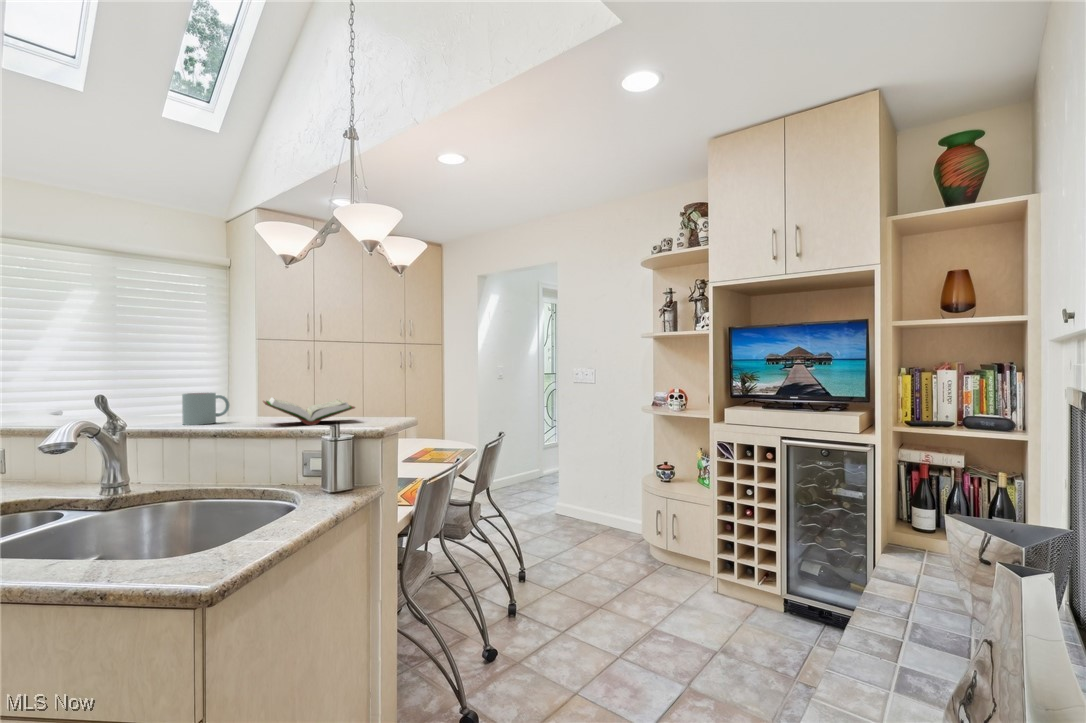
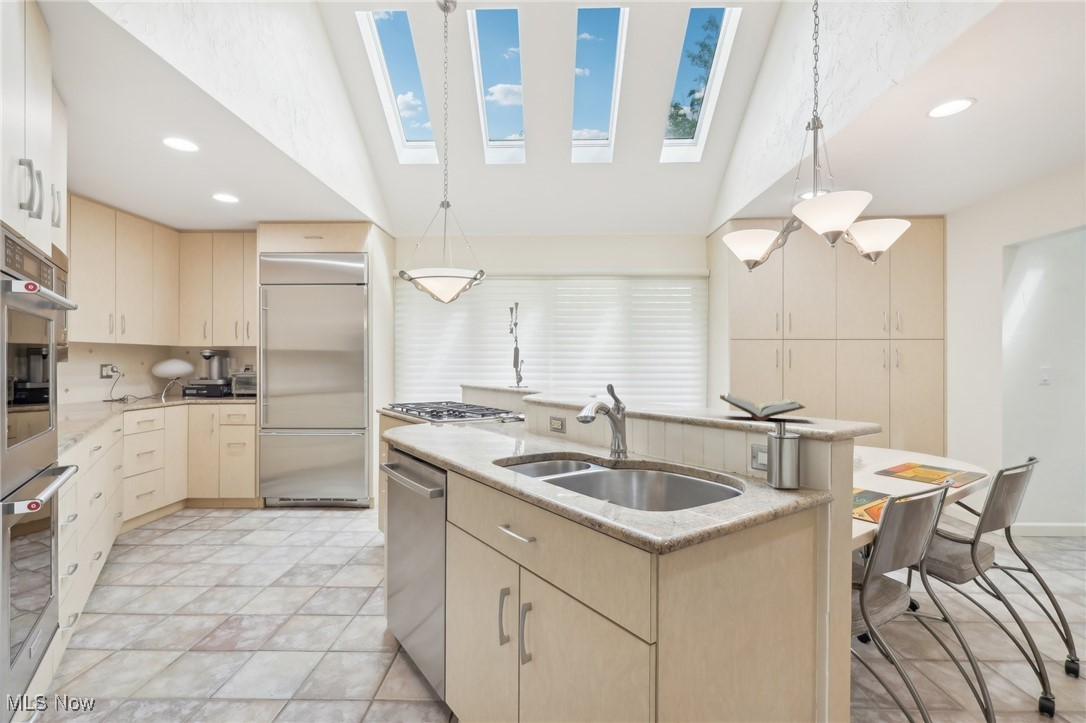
mug: present [182,393,229,425] -> none [662,385,696,412]

